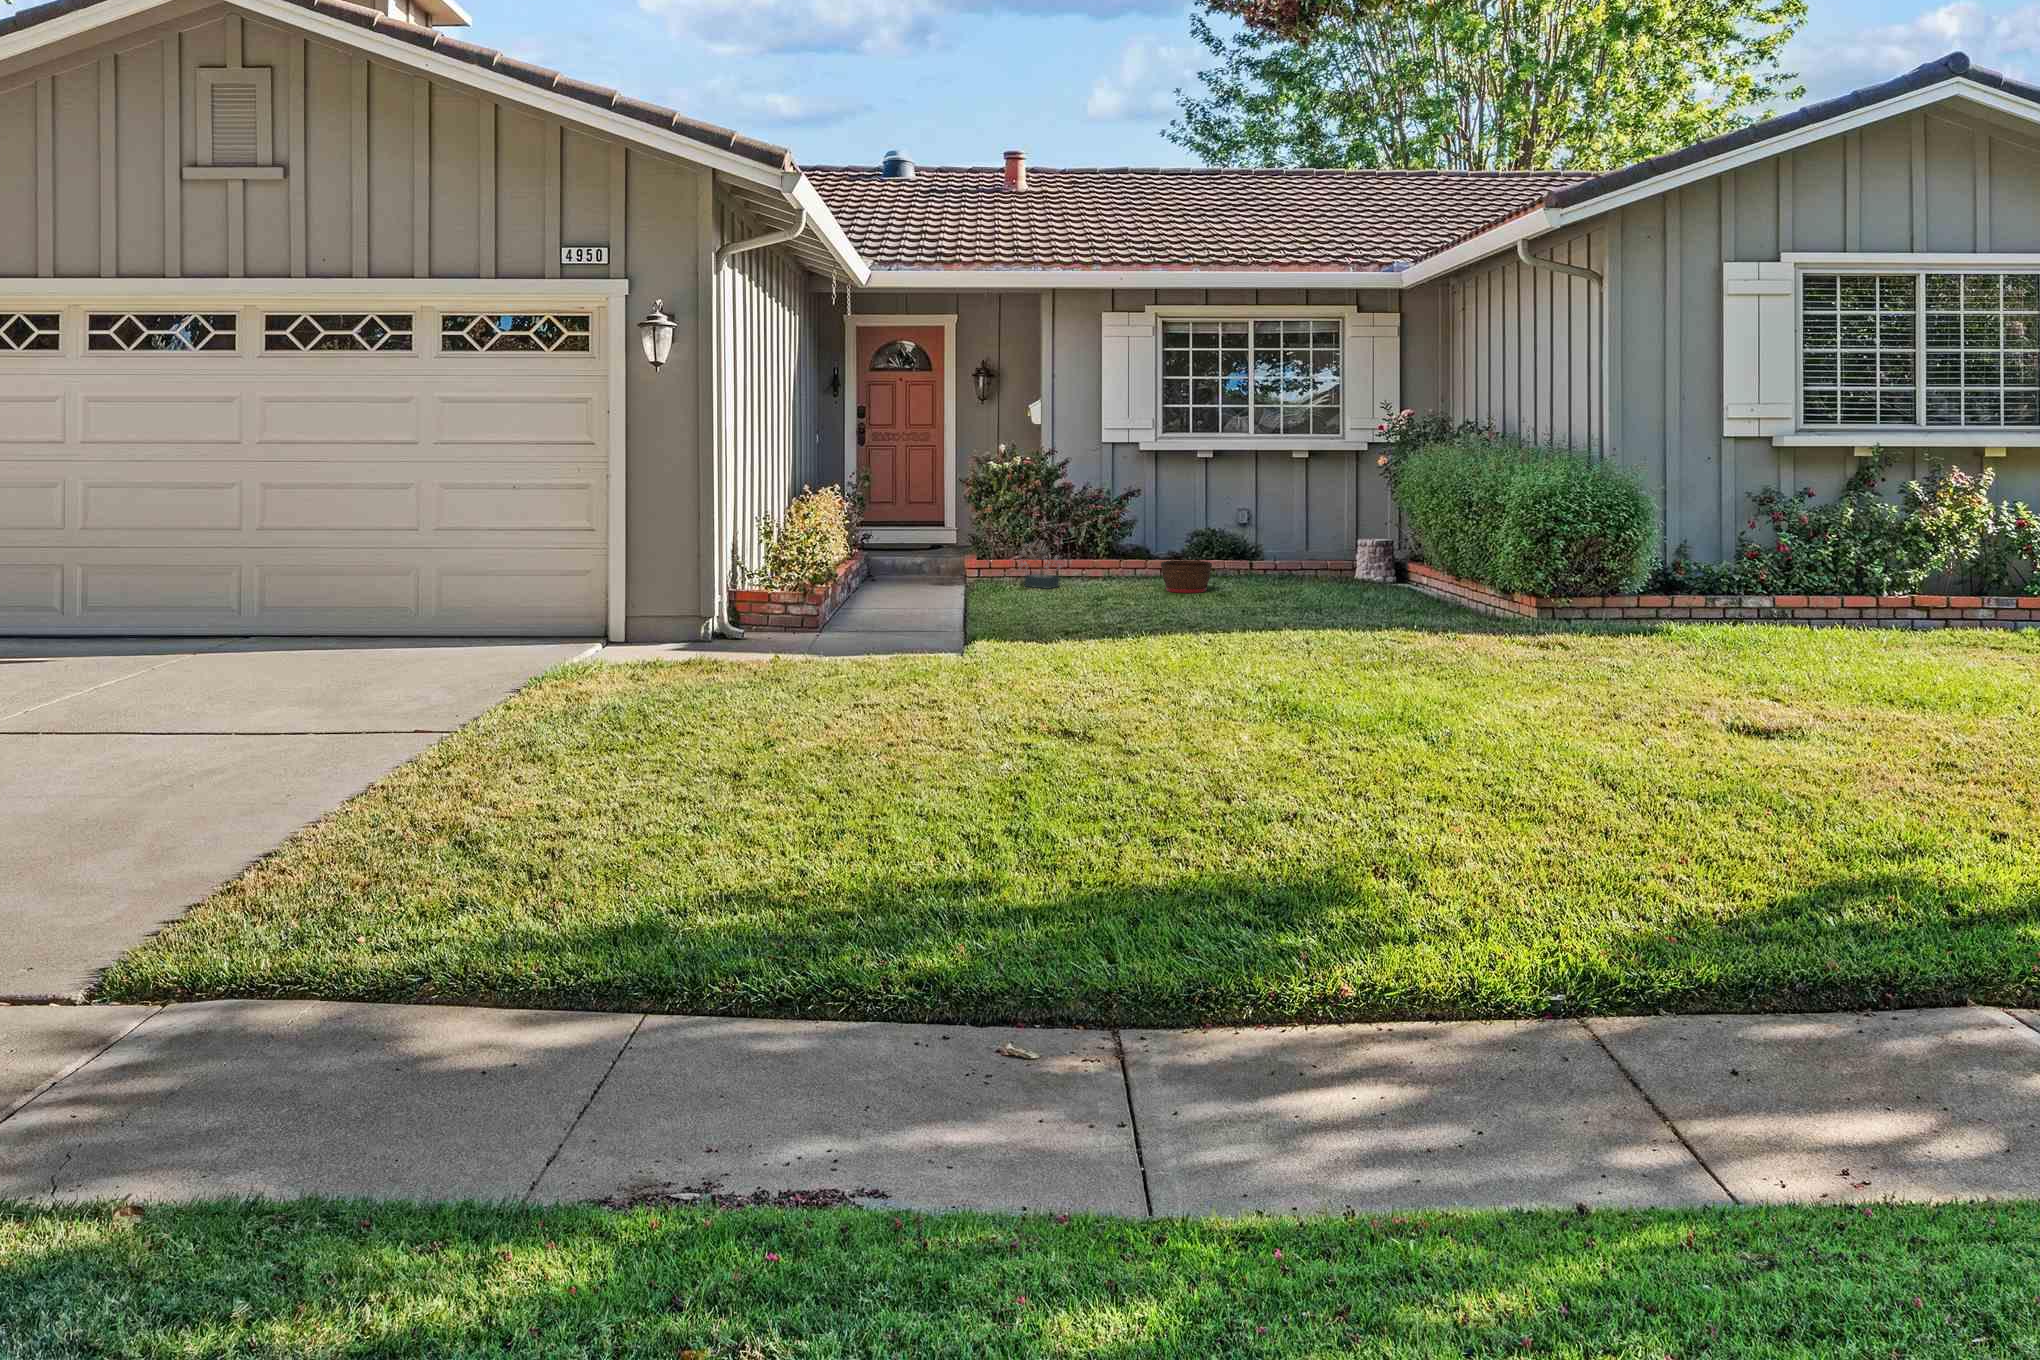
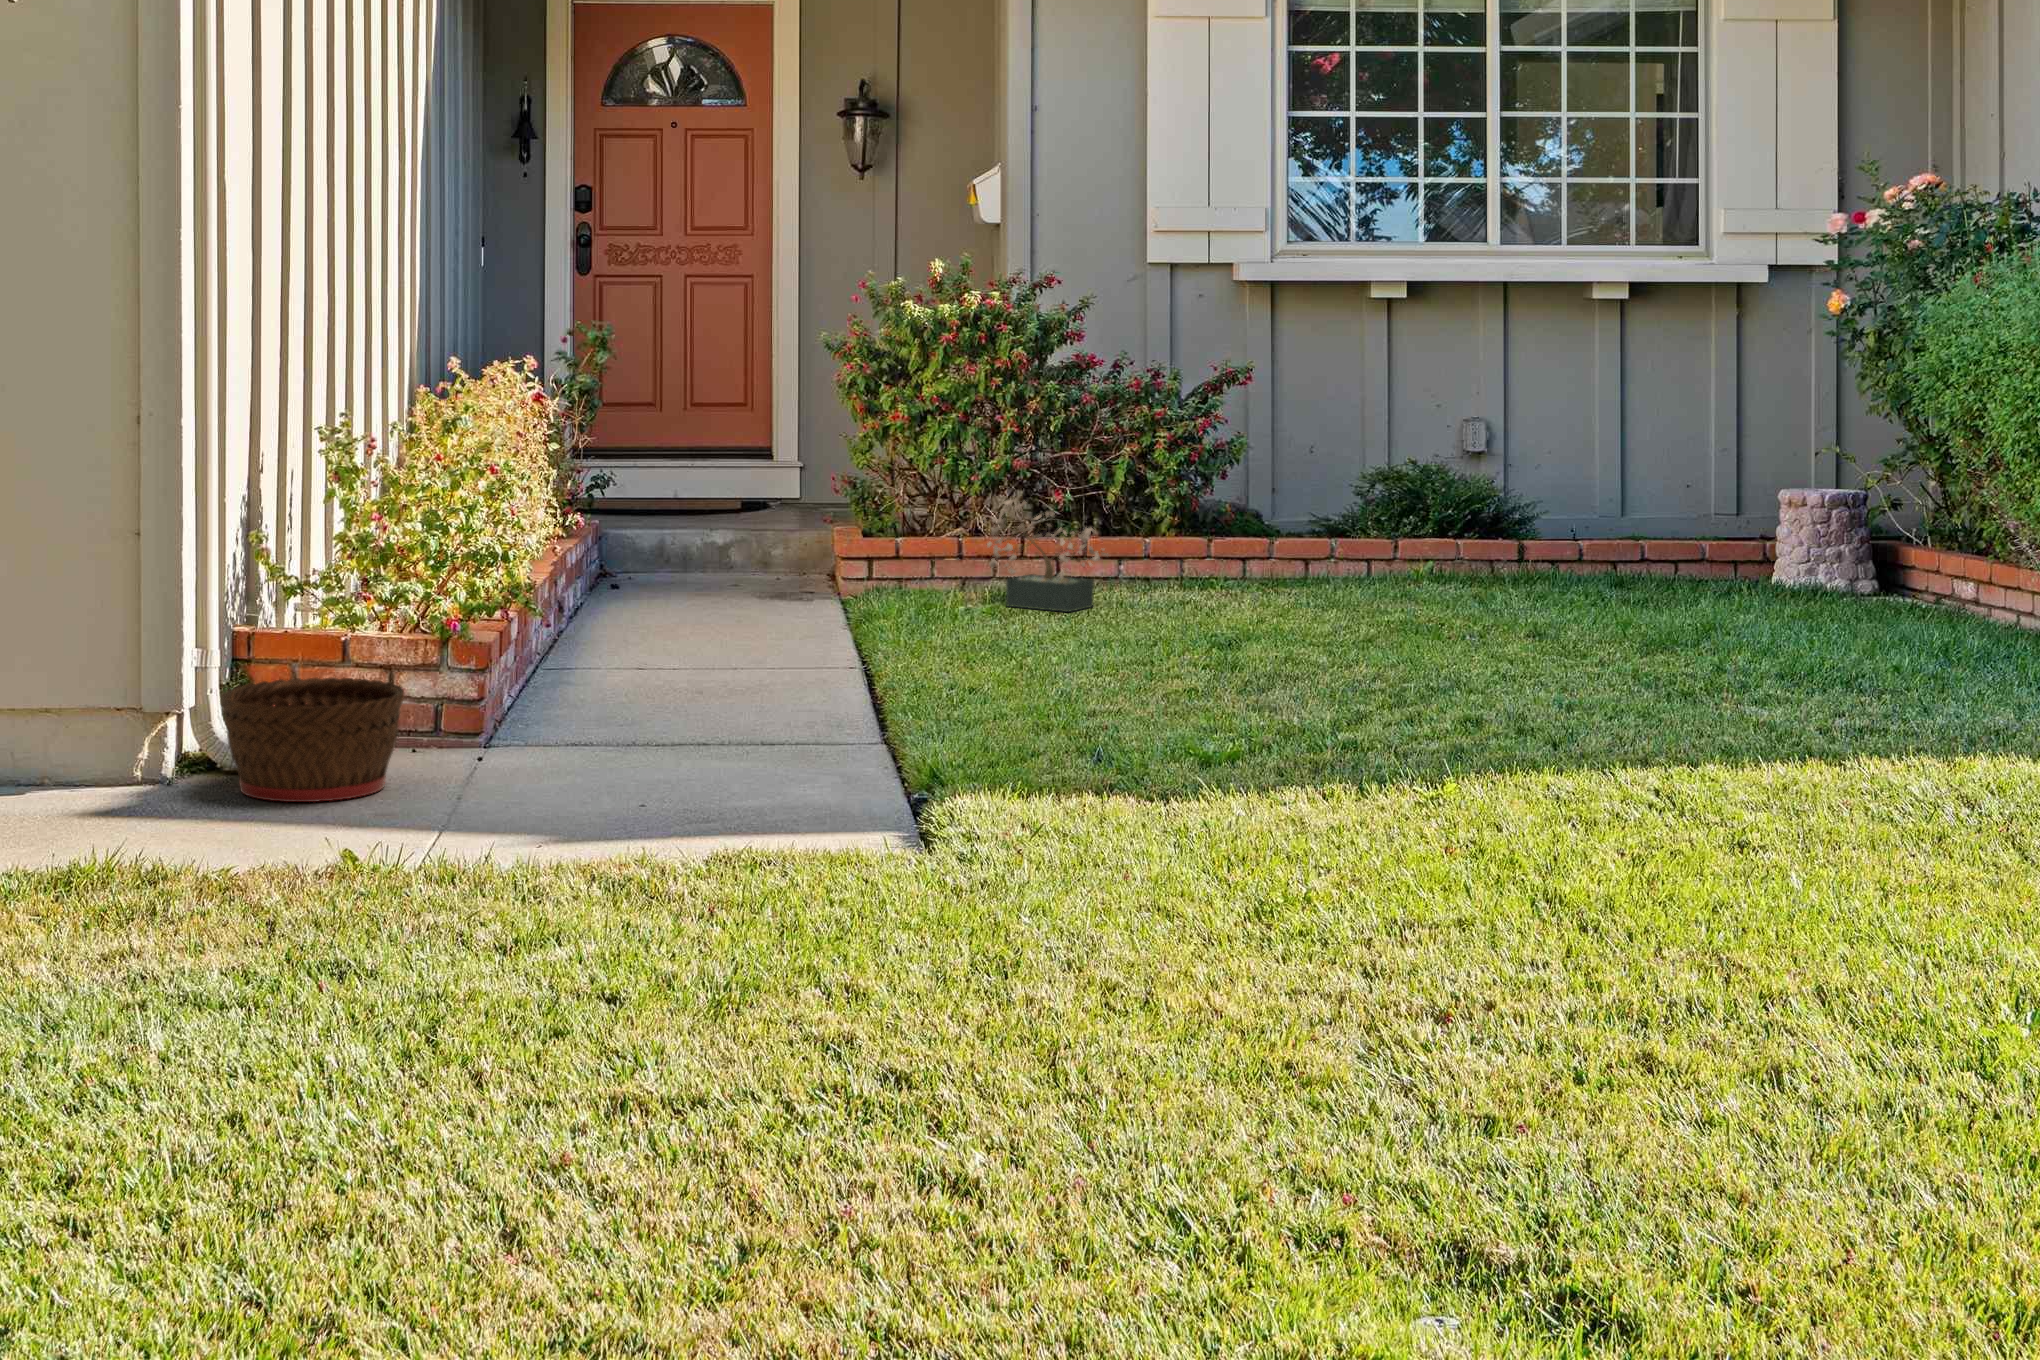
basket: present [1161,560,1212,593] -> present [220,677,404,802]

